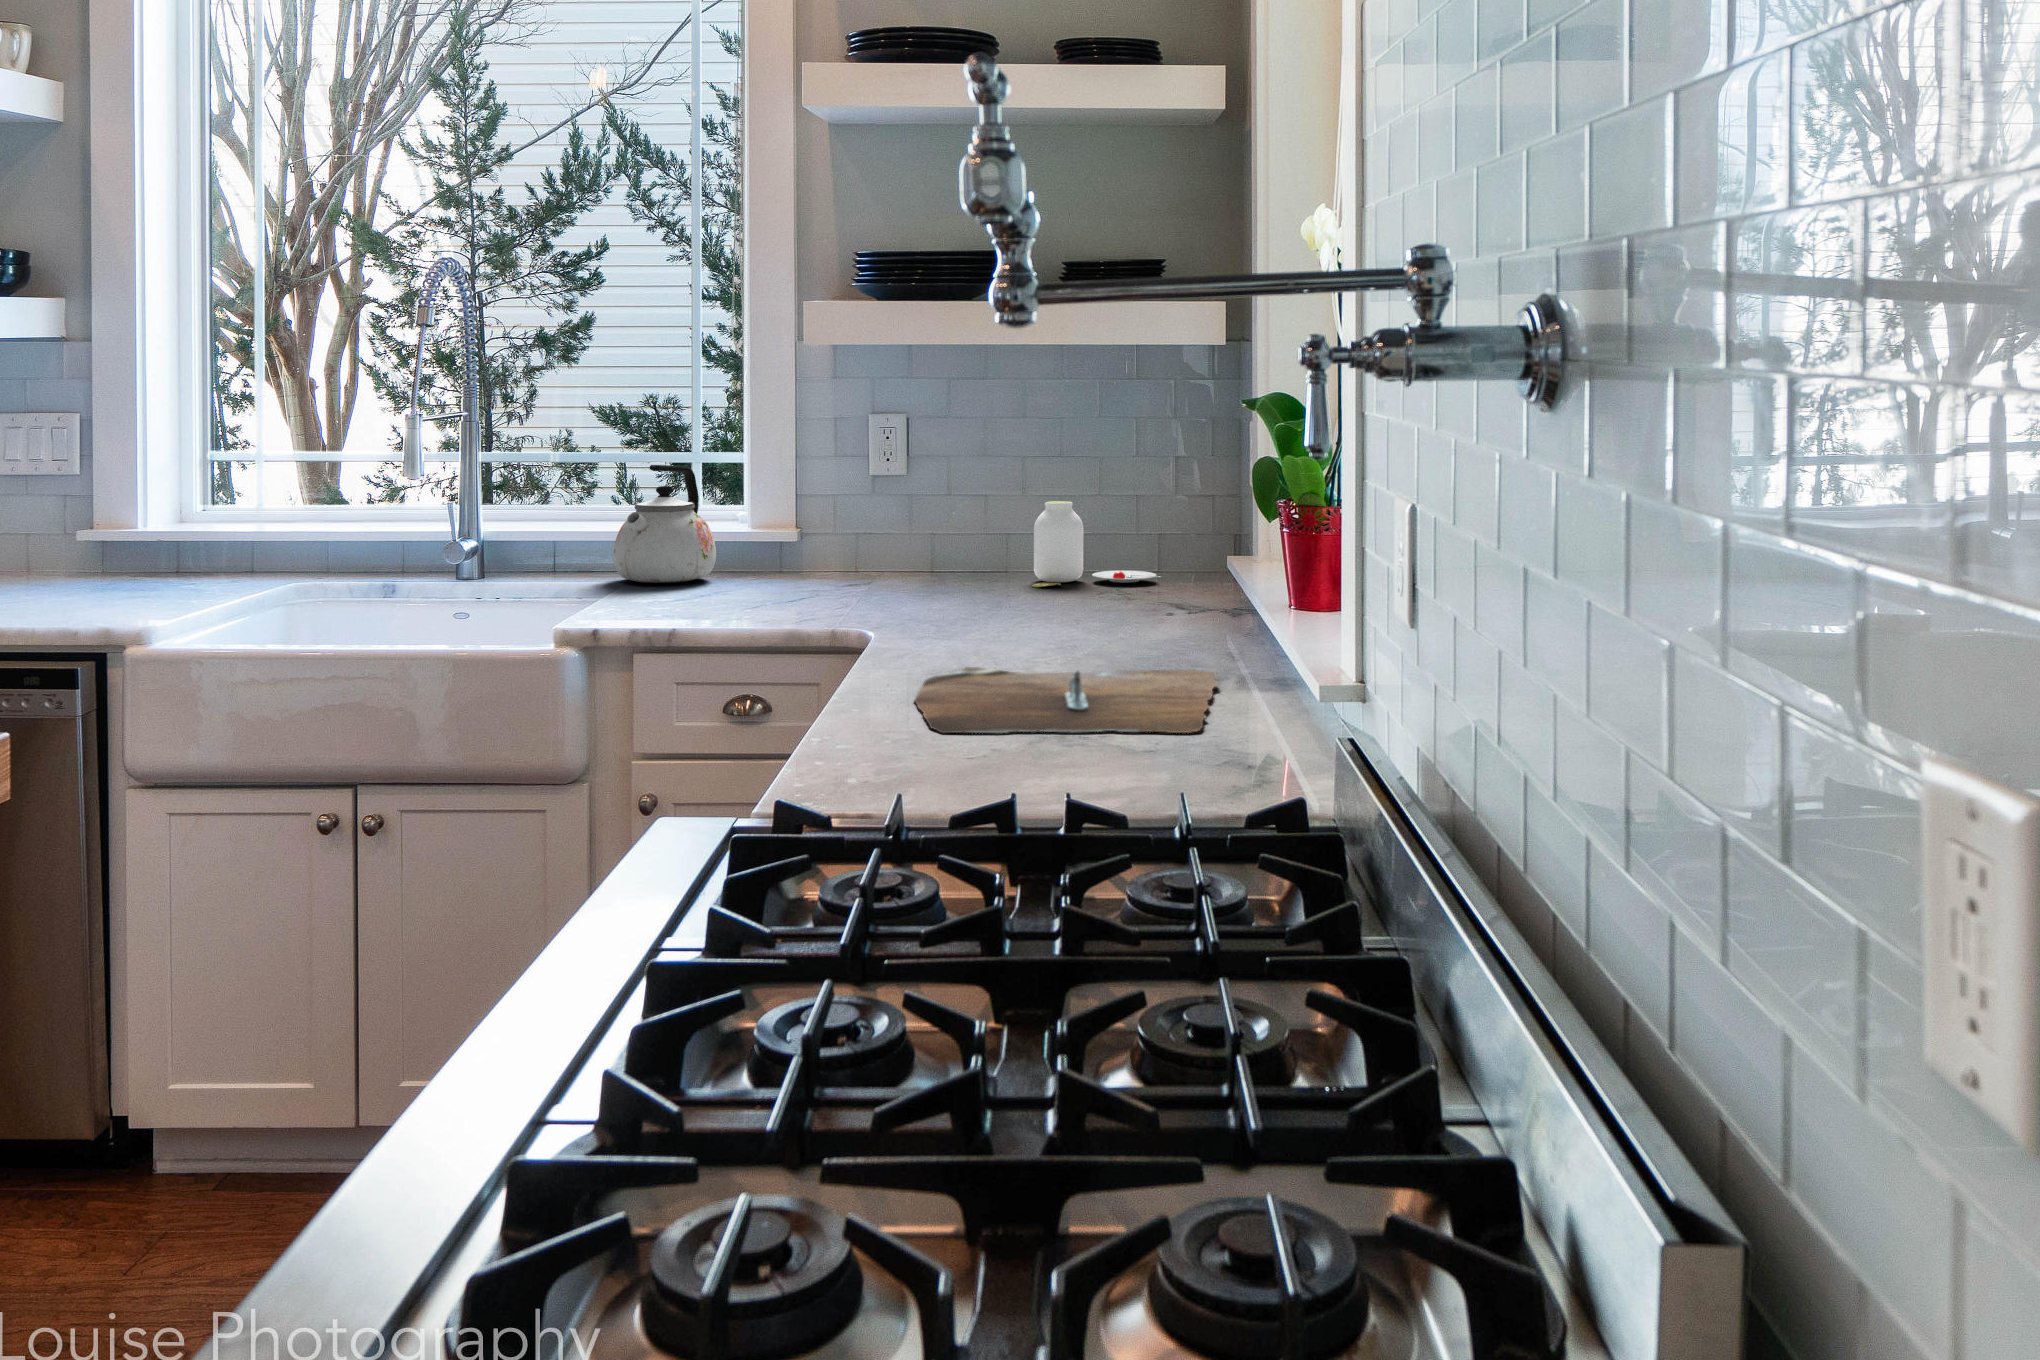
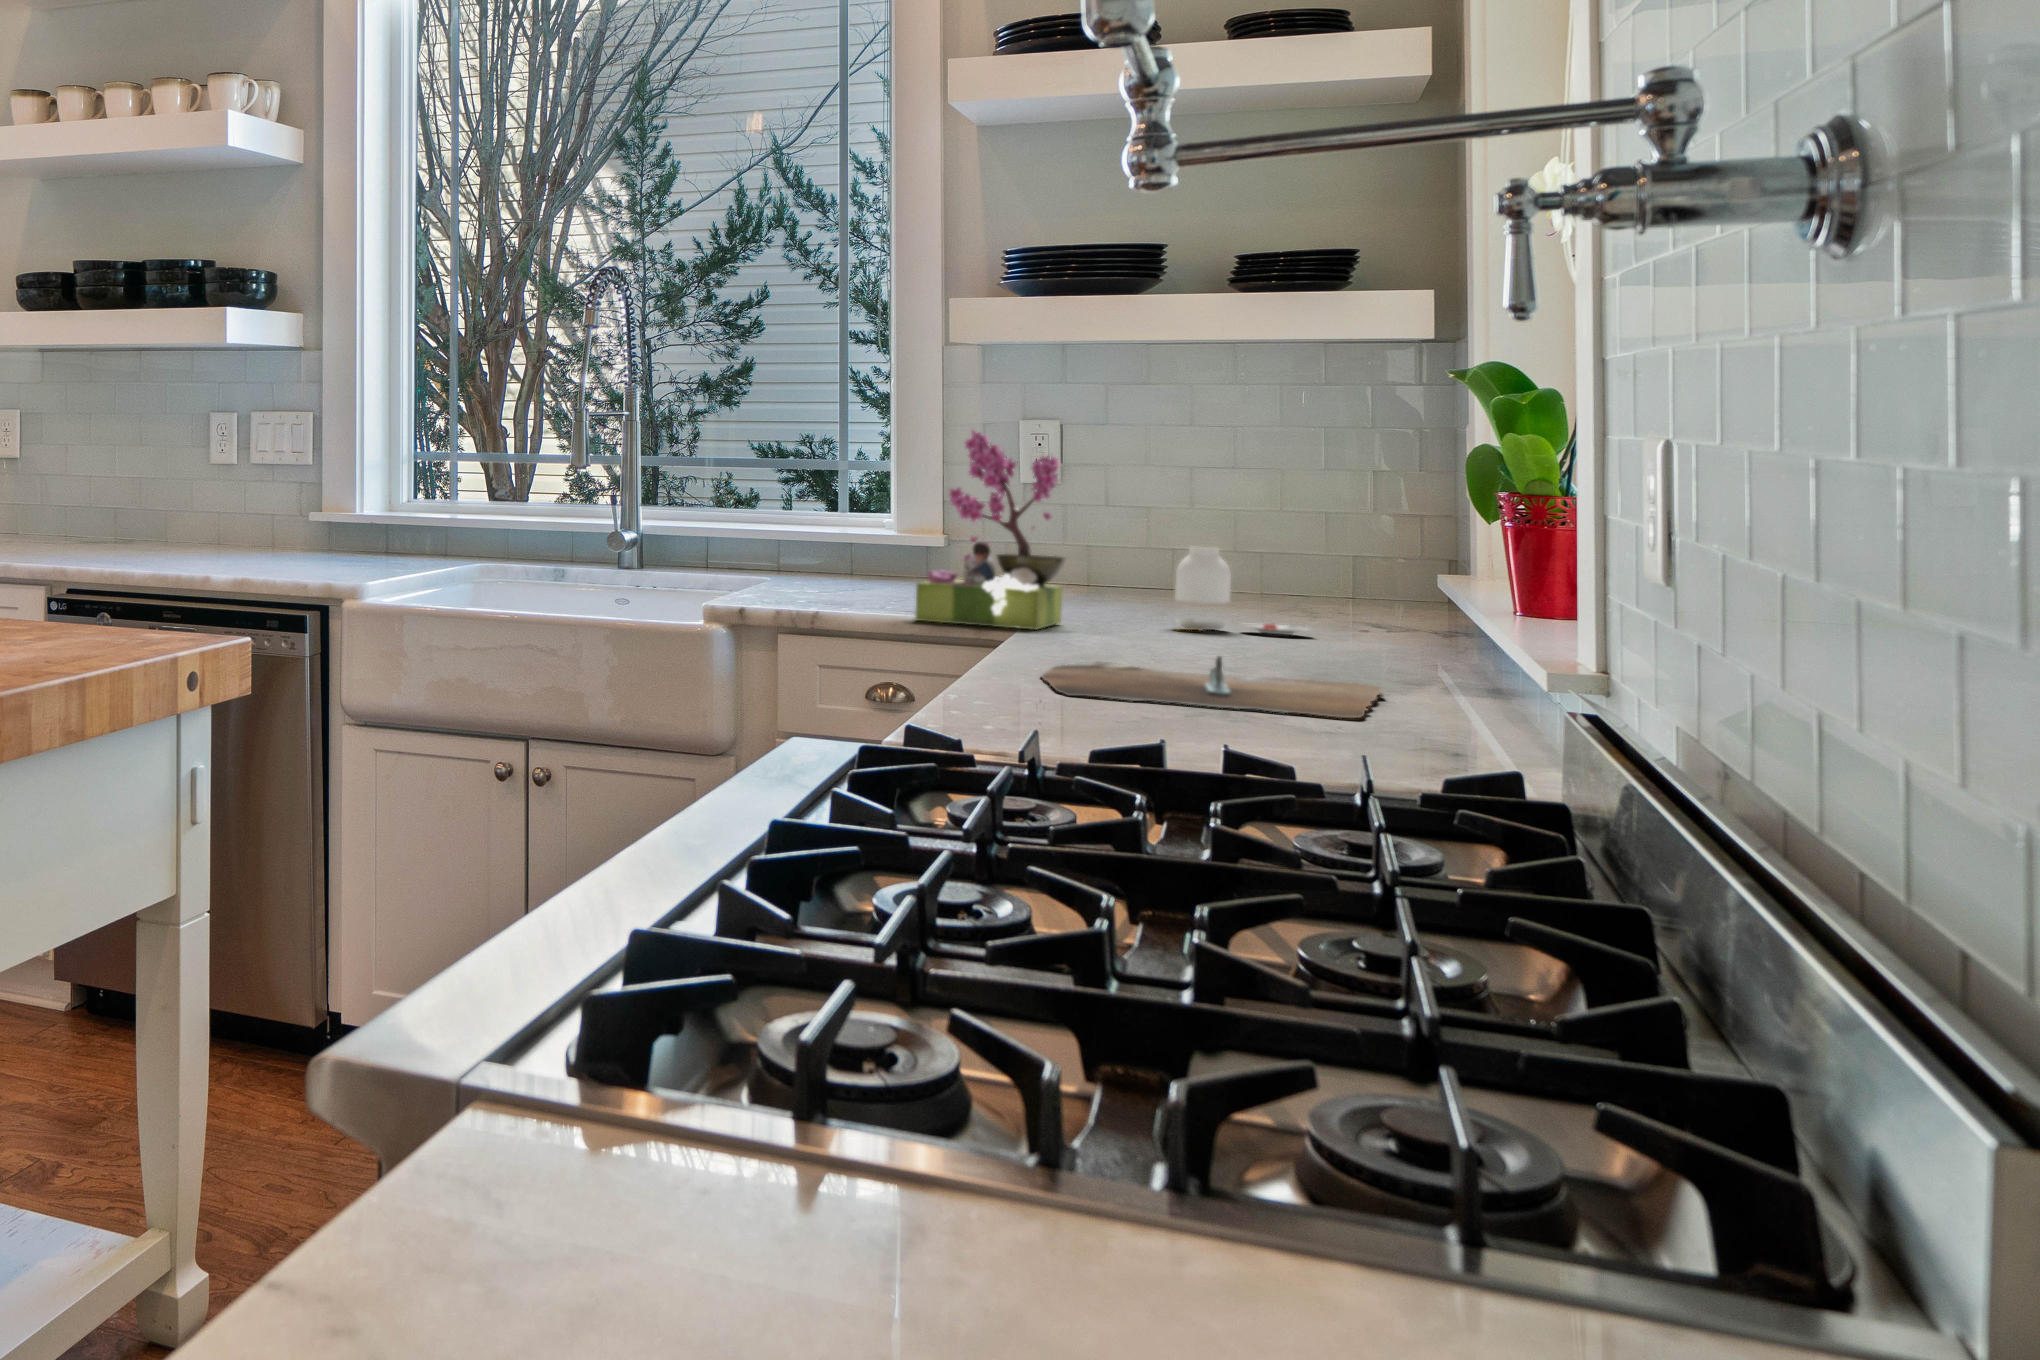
flower arrangement: none [786,398,932,606] -> present [915,431,1065,630]
kettle: present [614,465,716,583] -> none [755,491,850,603]

